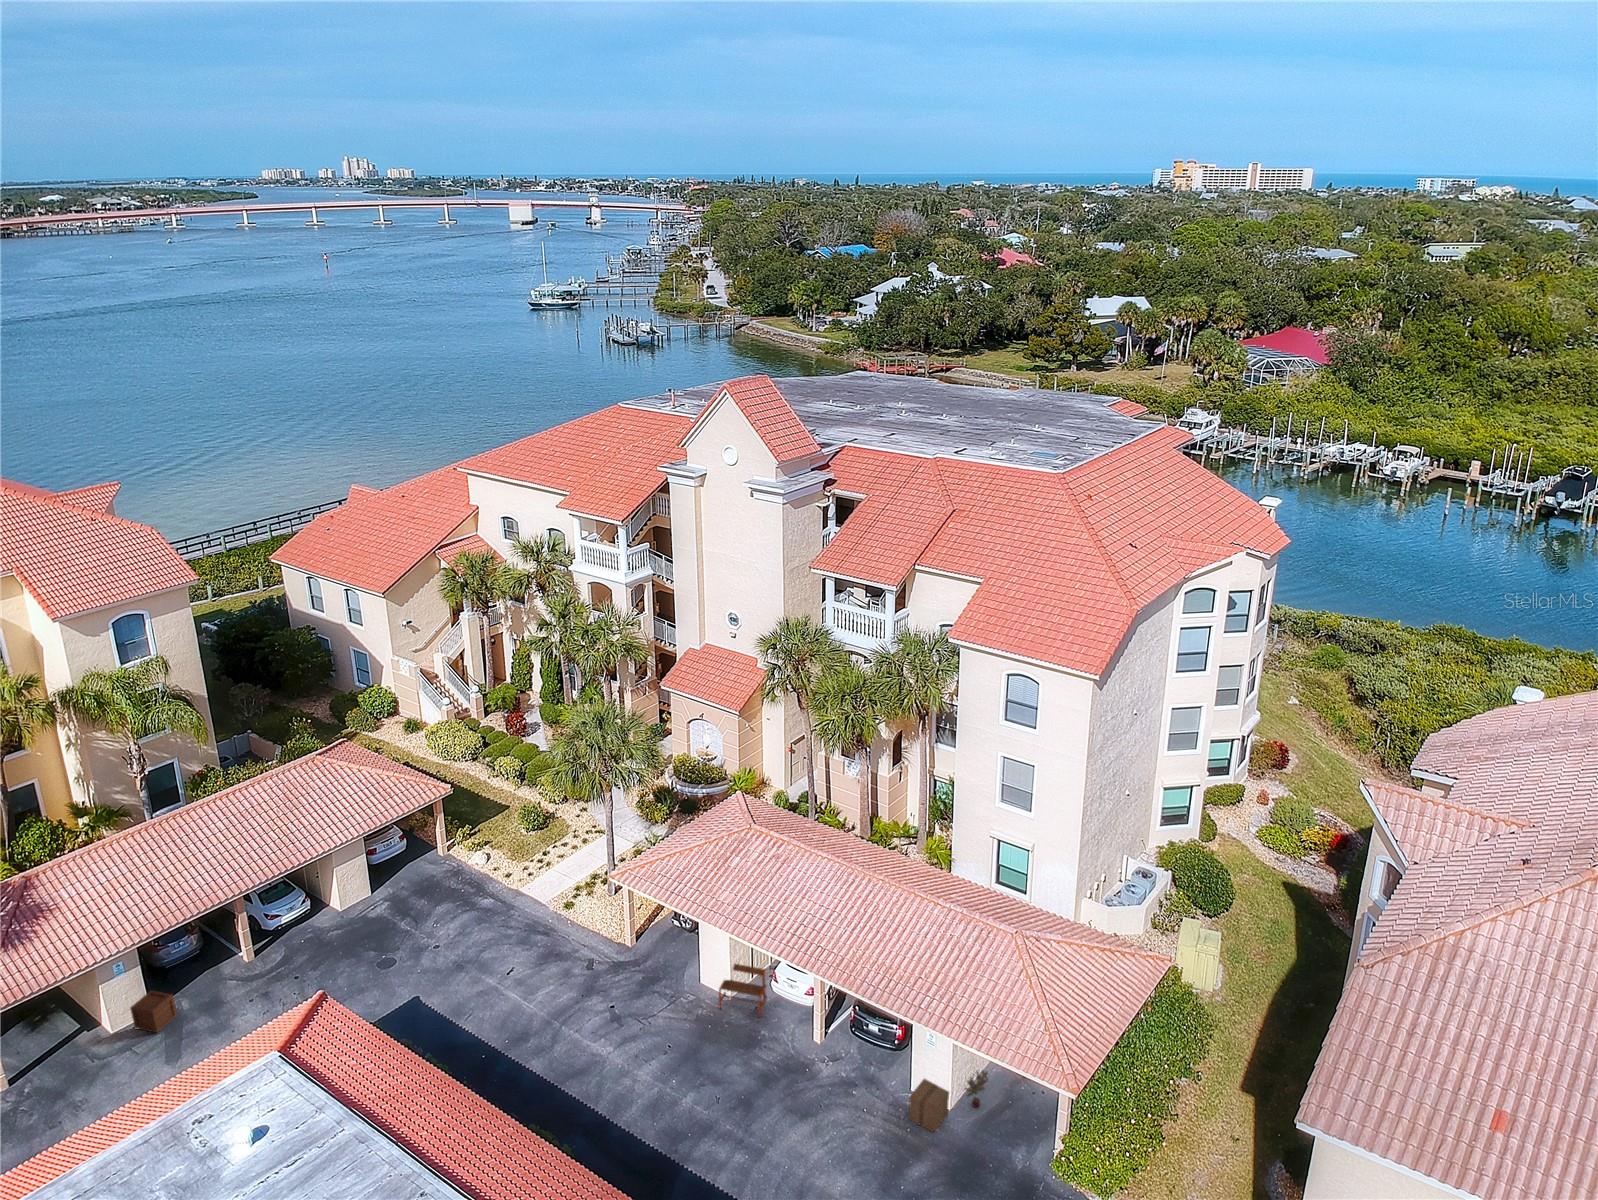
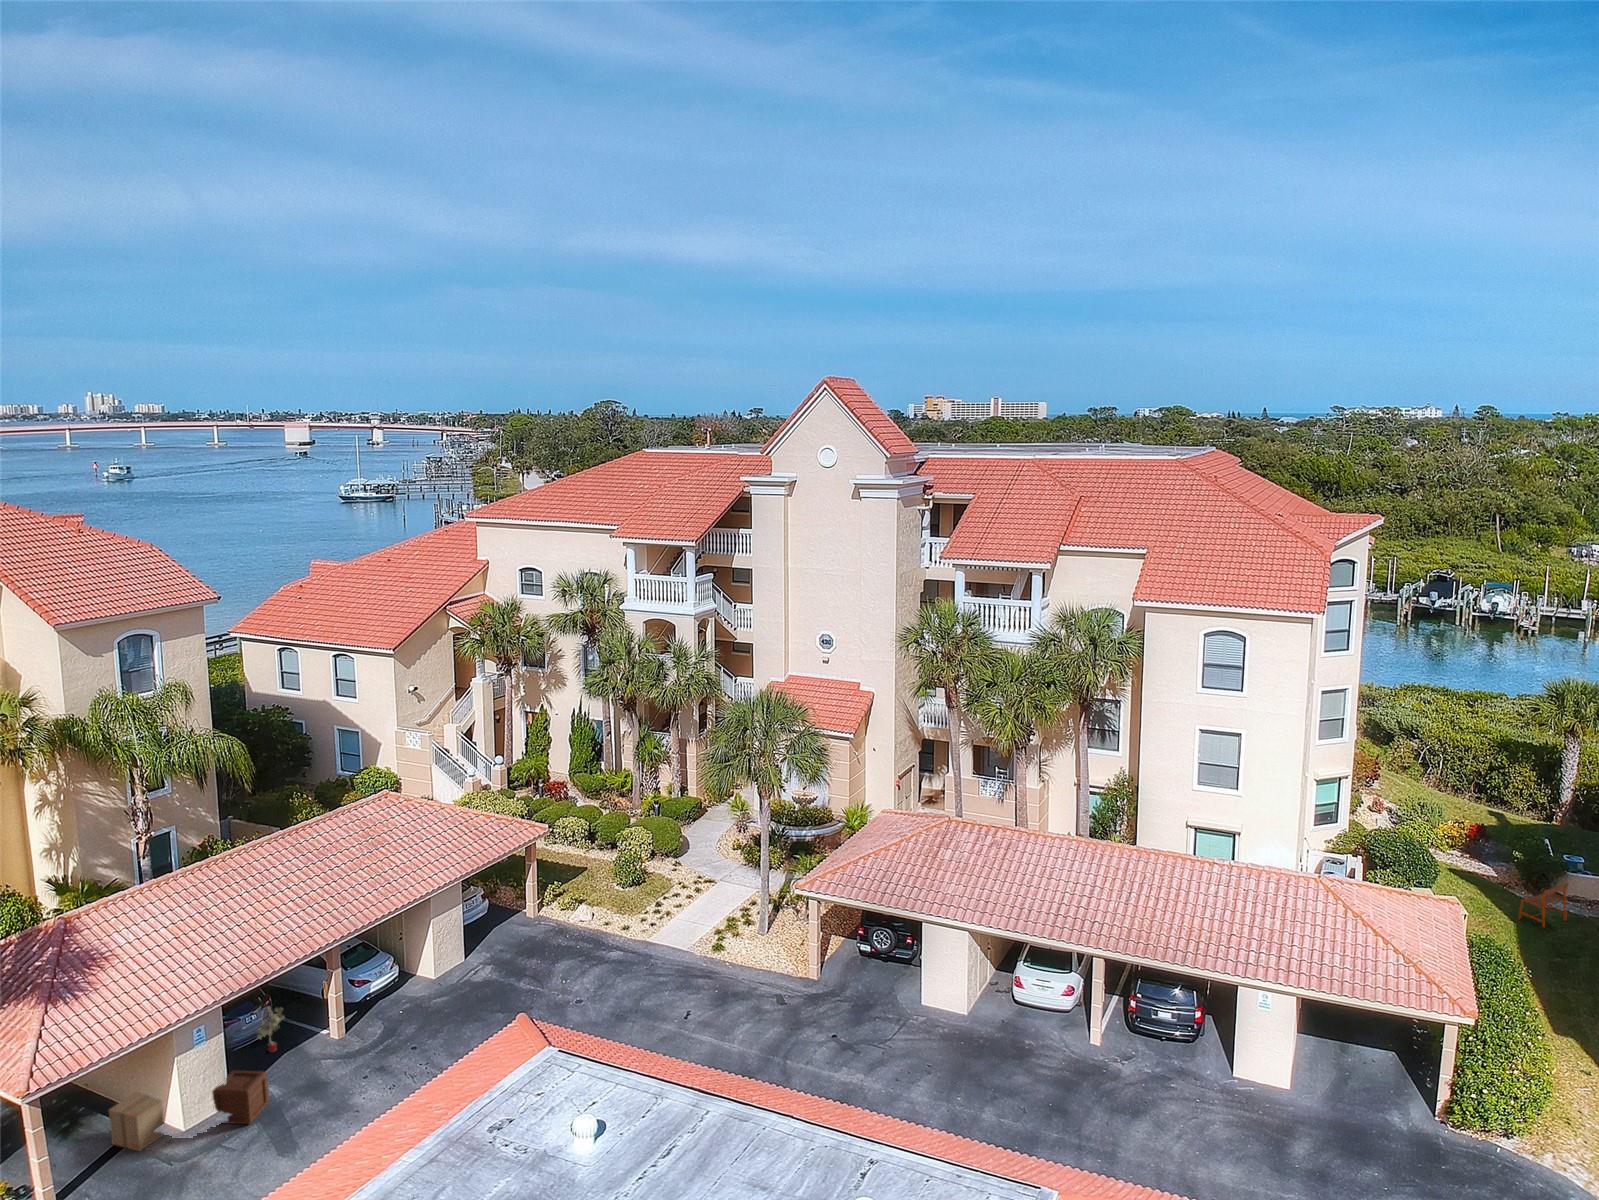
bench: present [719,964,767,1017] -> present [1518,883,1568,927]
potted tree: present [965,1071,988,1107] -> present [256,1008,284,1052]
cardboard box: present [909,1079,949,1132] -> present [109,1092,164,1151]

